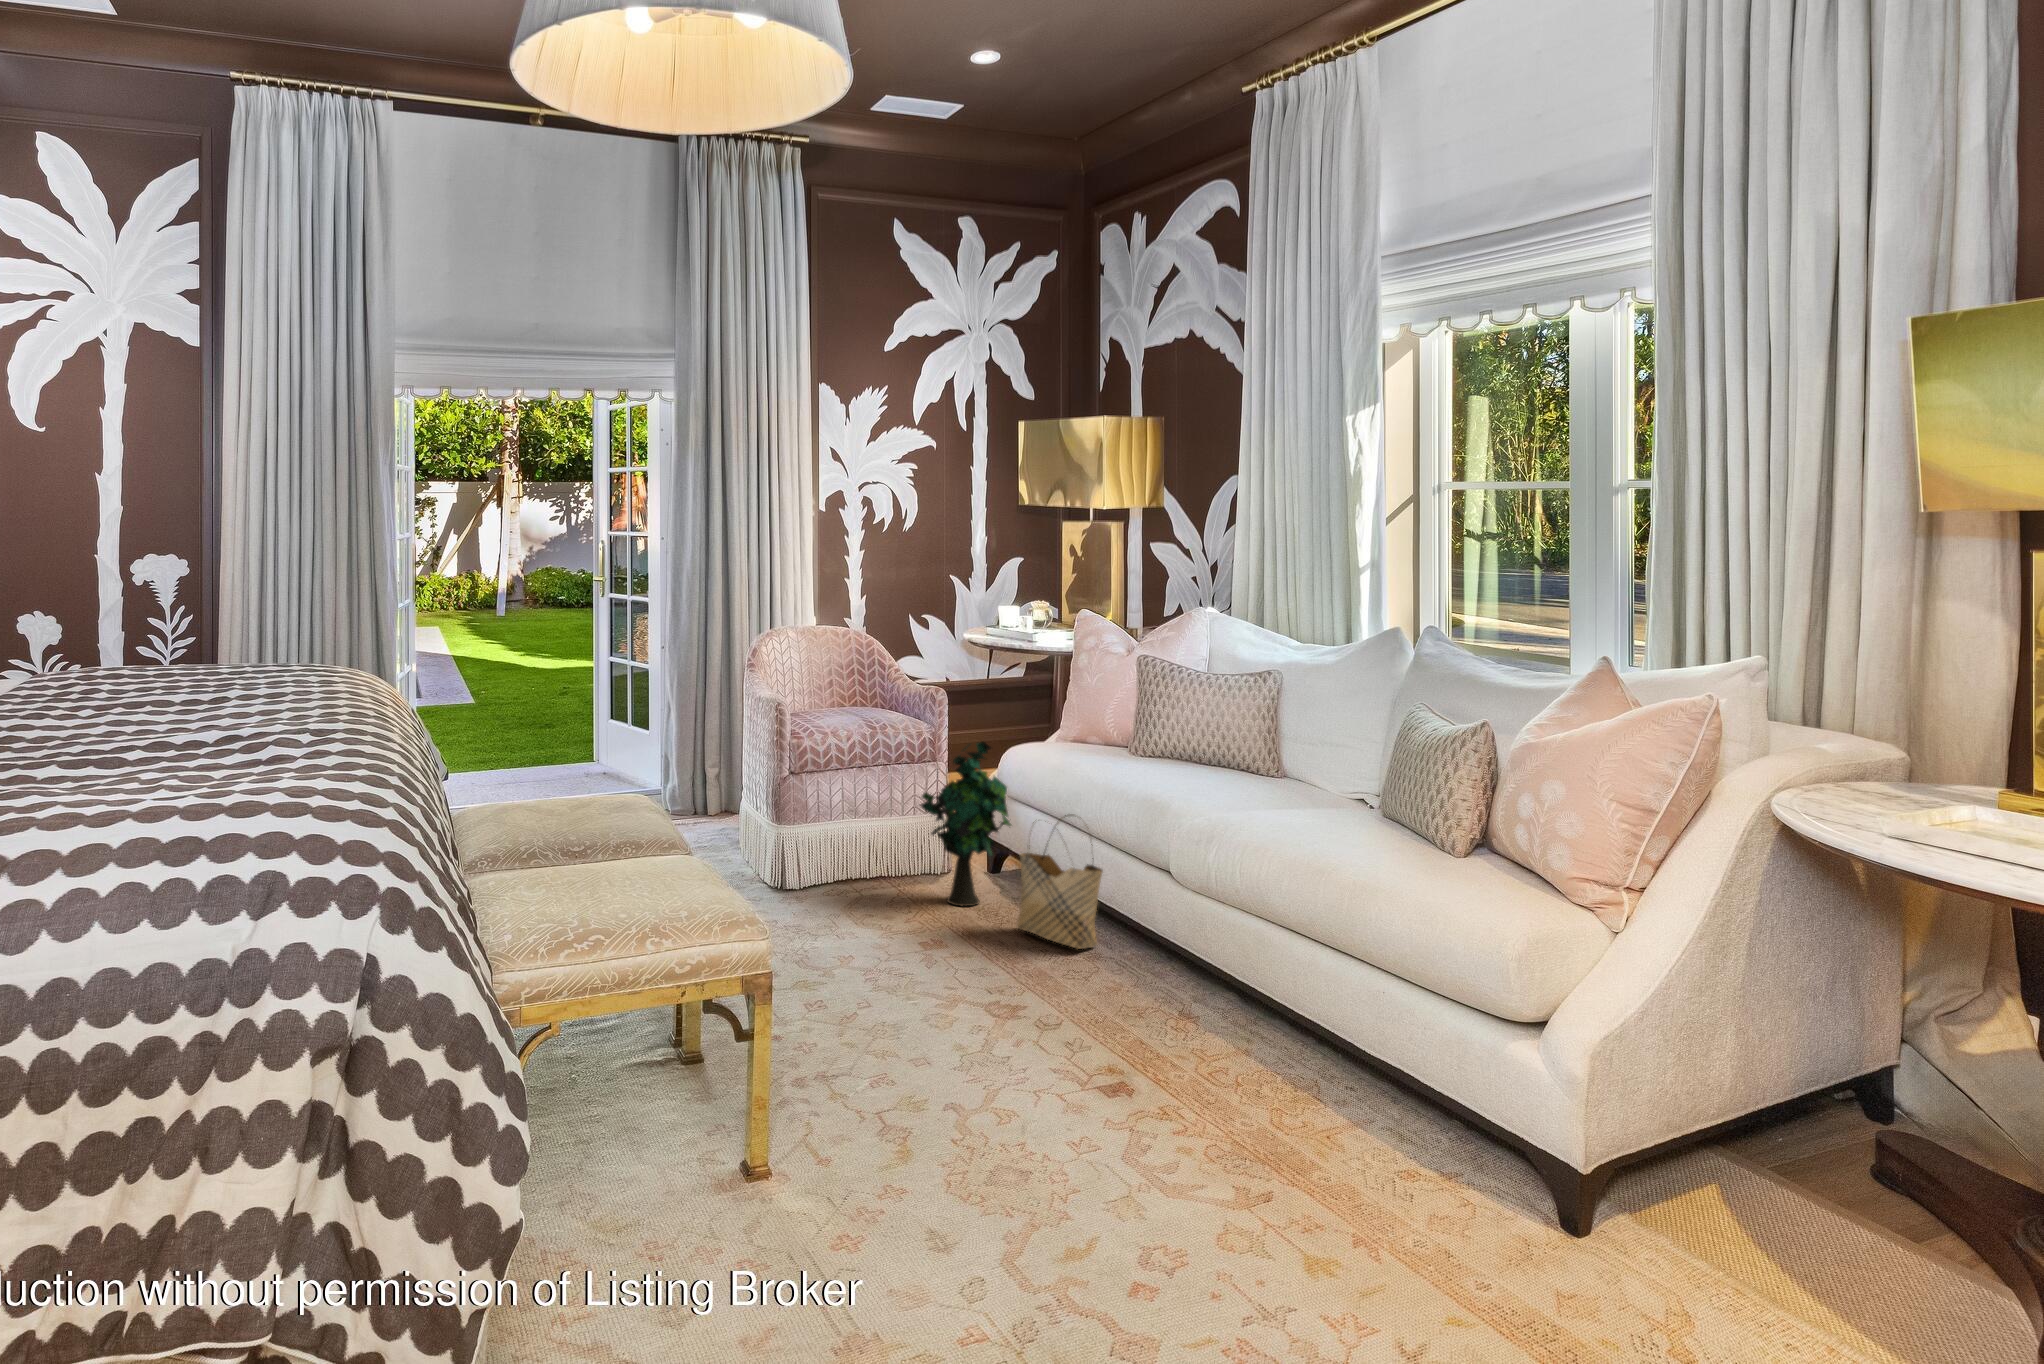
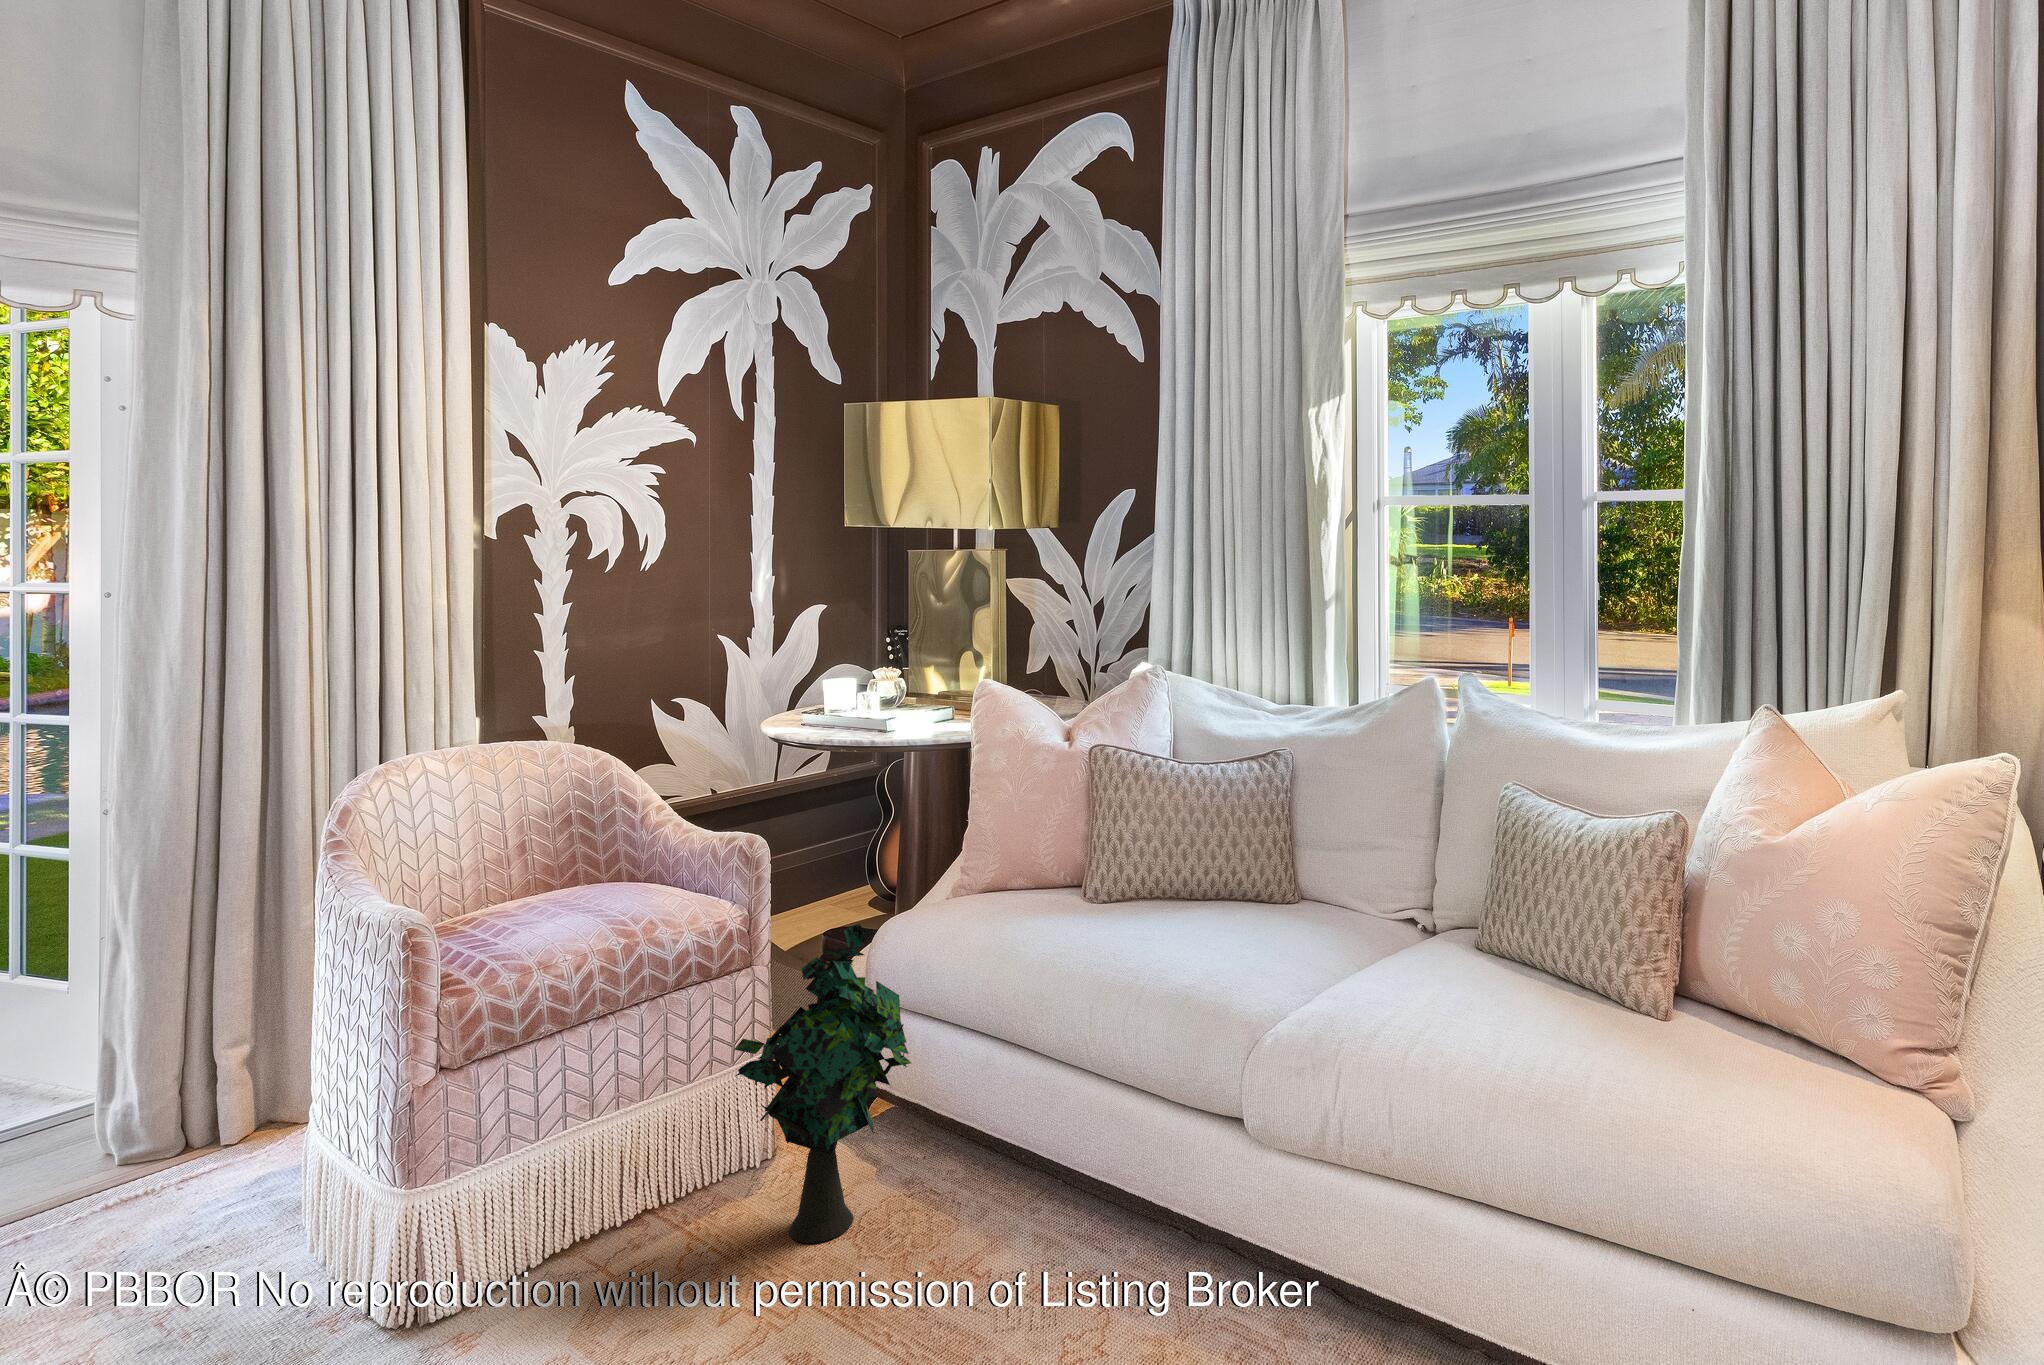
woven basket: present [1017,815,1103,949] -> none [948,1035,1106,1291]

